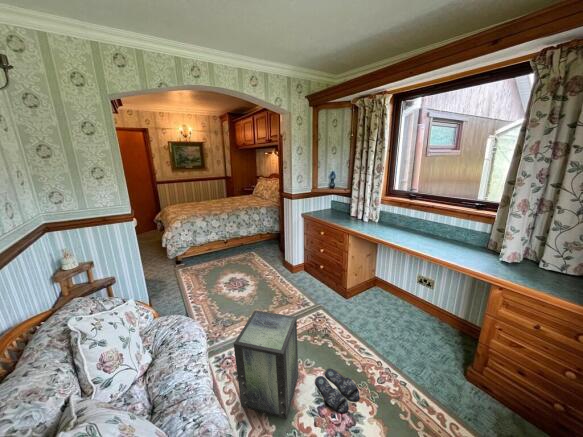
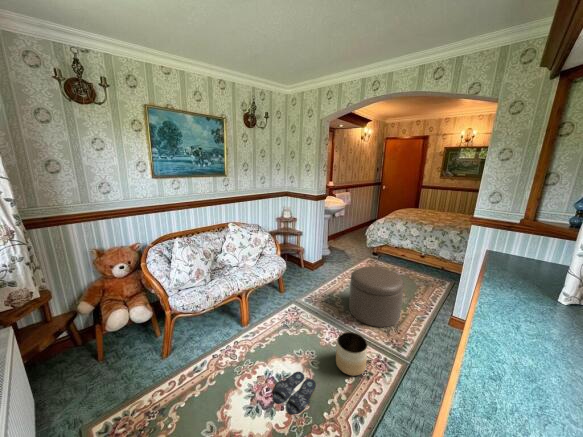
ottoman: none [235,258,283,314] -> present [349,267,404,327]
planter: none [302,309,328,346] -> present [336,332,368,376]
storage box: present [234,310,298,419] -> none [260,281,301,358]

